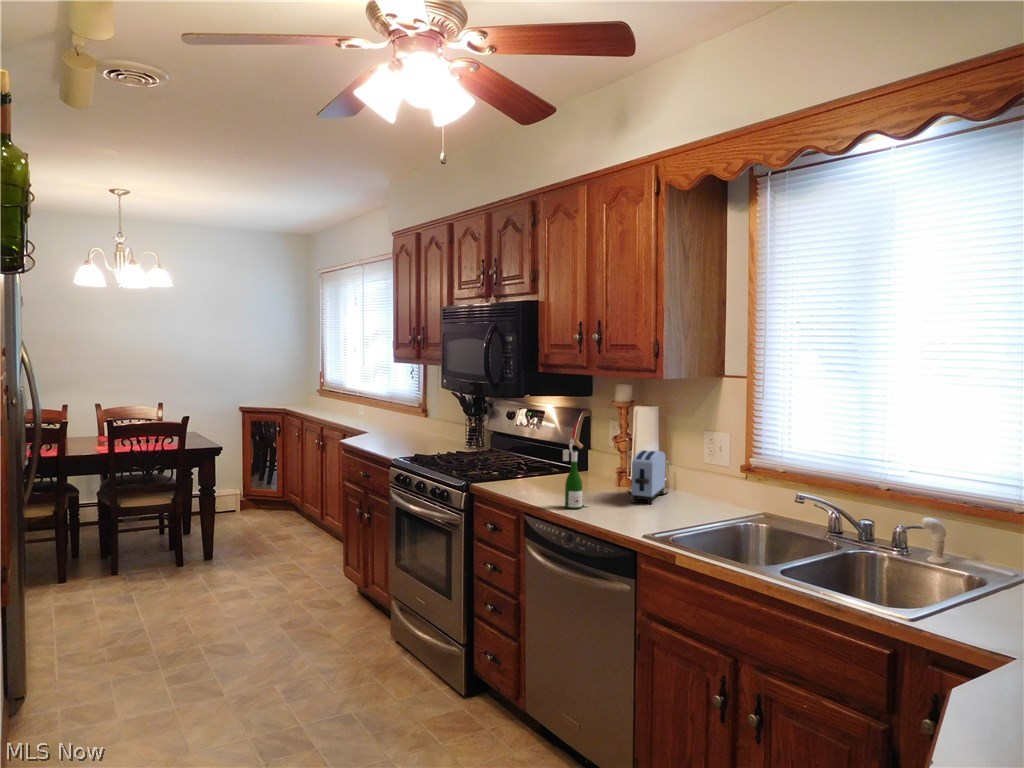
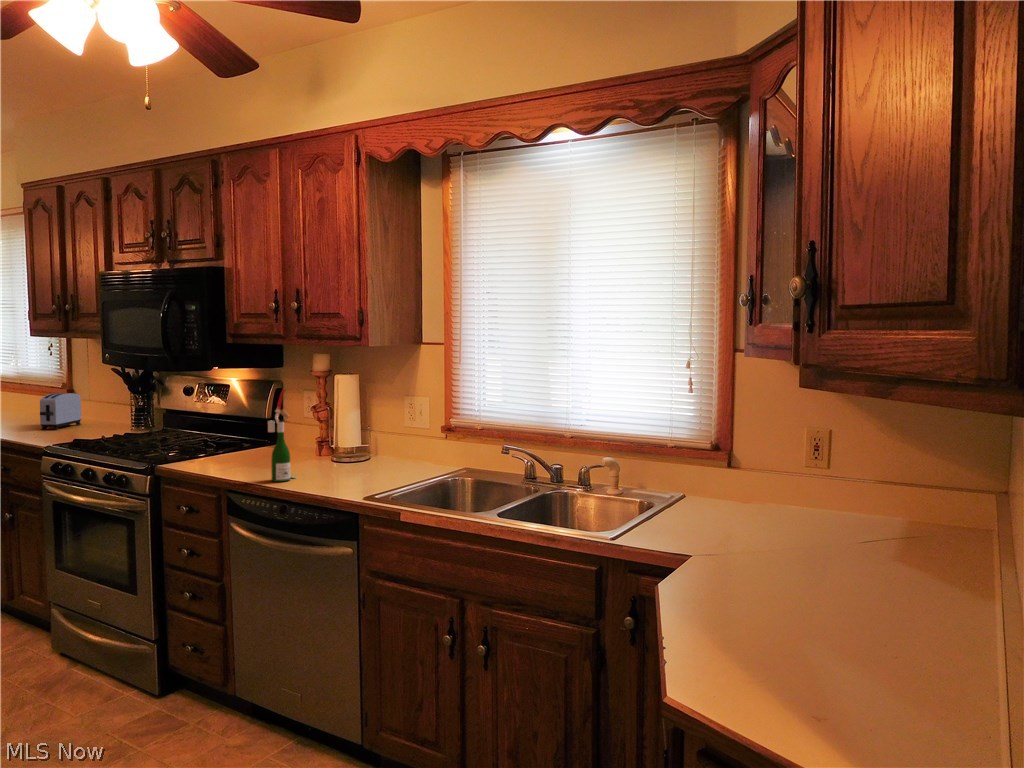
toaster: present [631,450,666,504] -> present [40,393,81,430]

